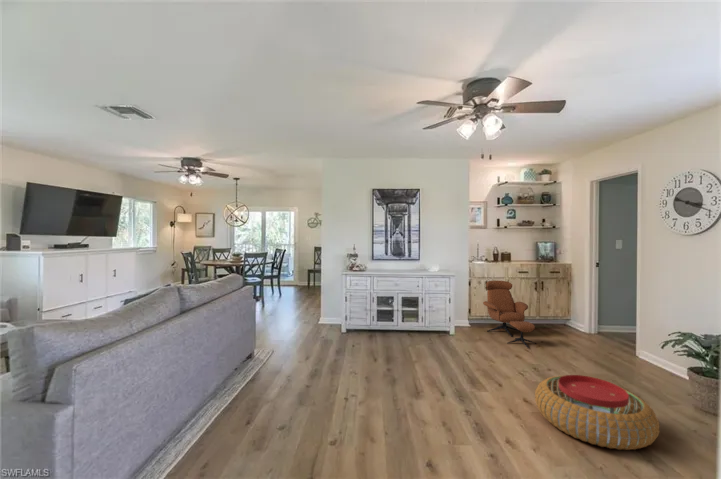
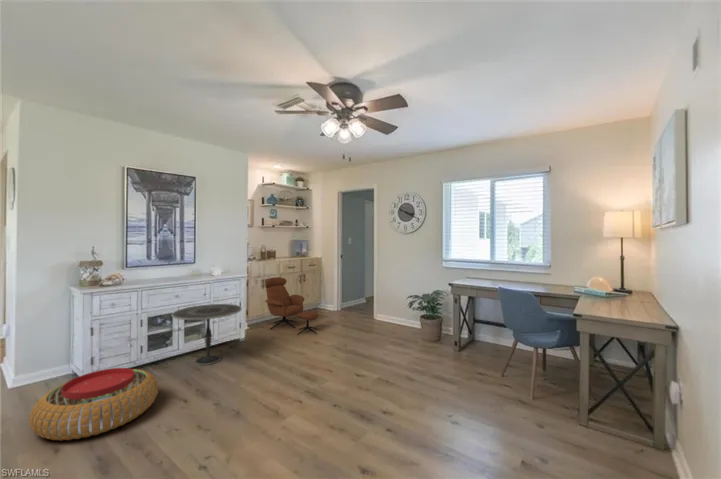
side table: none [387,295,439,344] -> present [172,304,242,365]
pouf: present [535,375,659,450] -> present [30,368,158,440]

